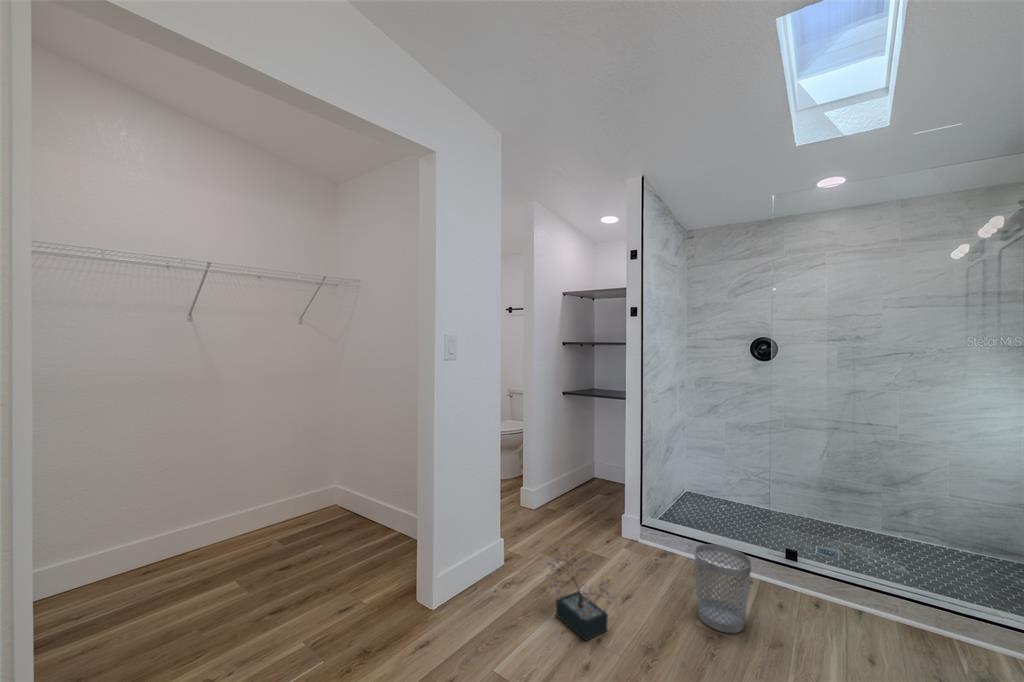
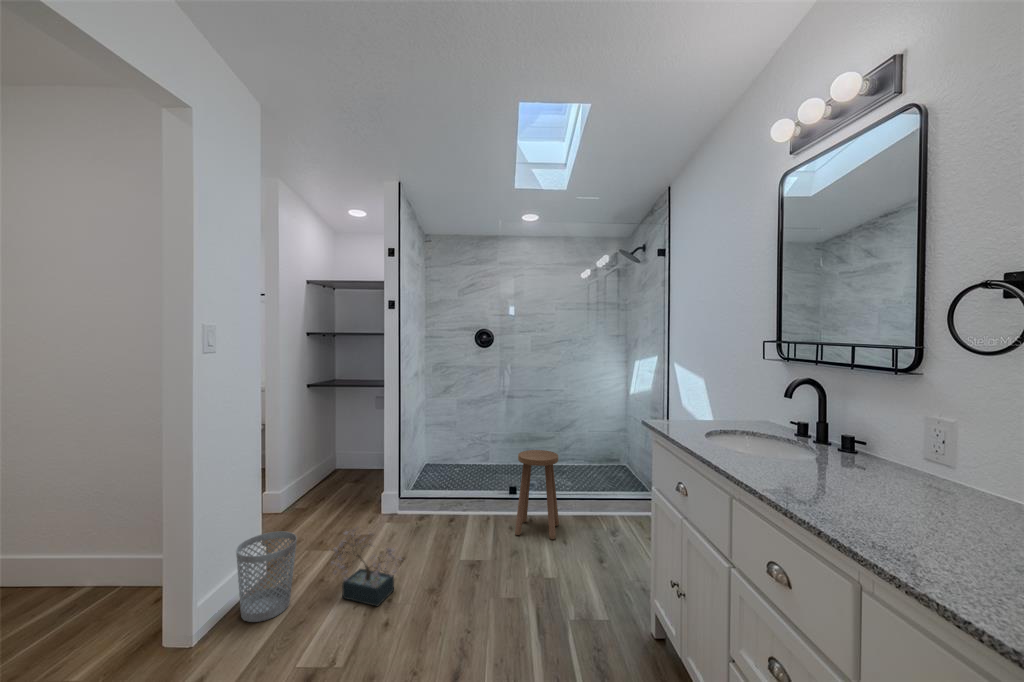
stool: none [785,511,870,657] -> present [515,450,559,539]
wastebasket: present [694,544,751,633] -> present [236,532,297,622]

